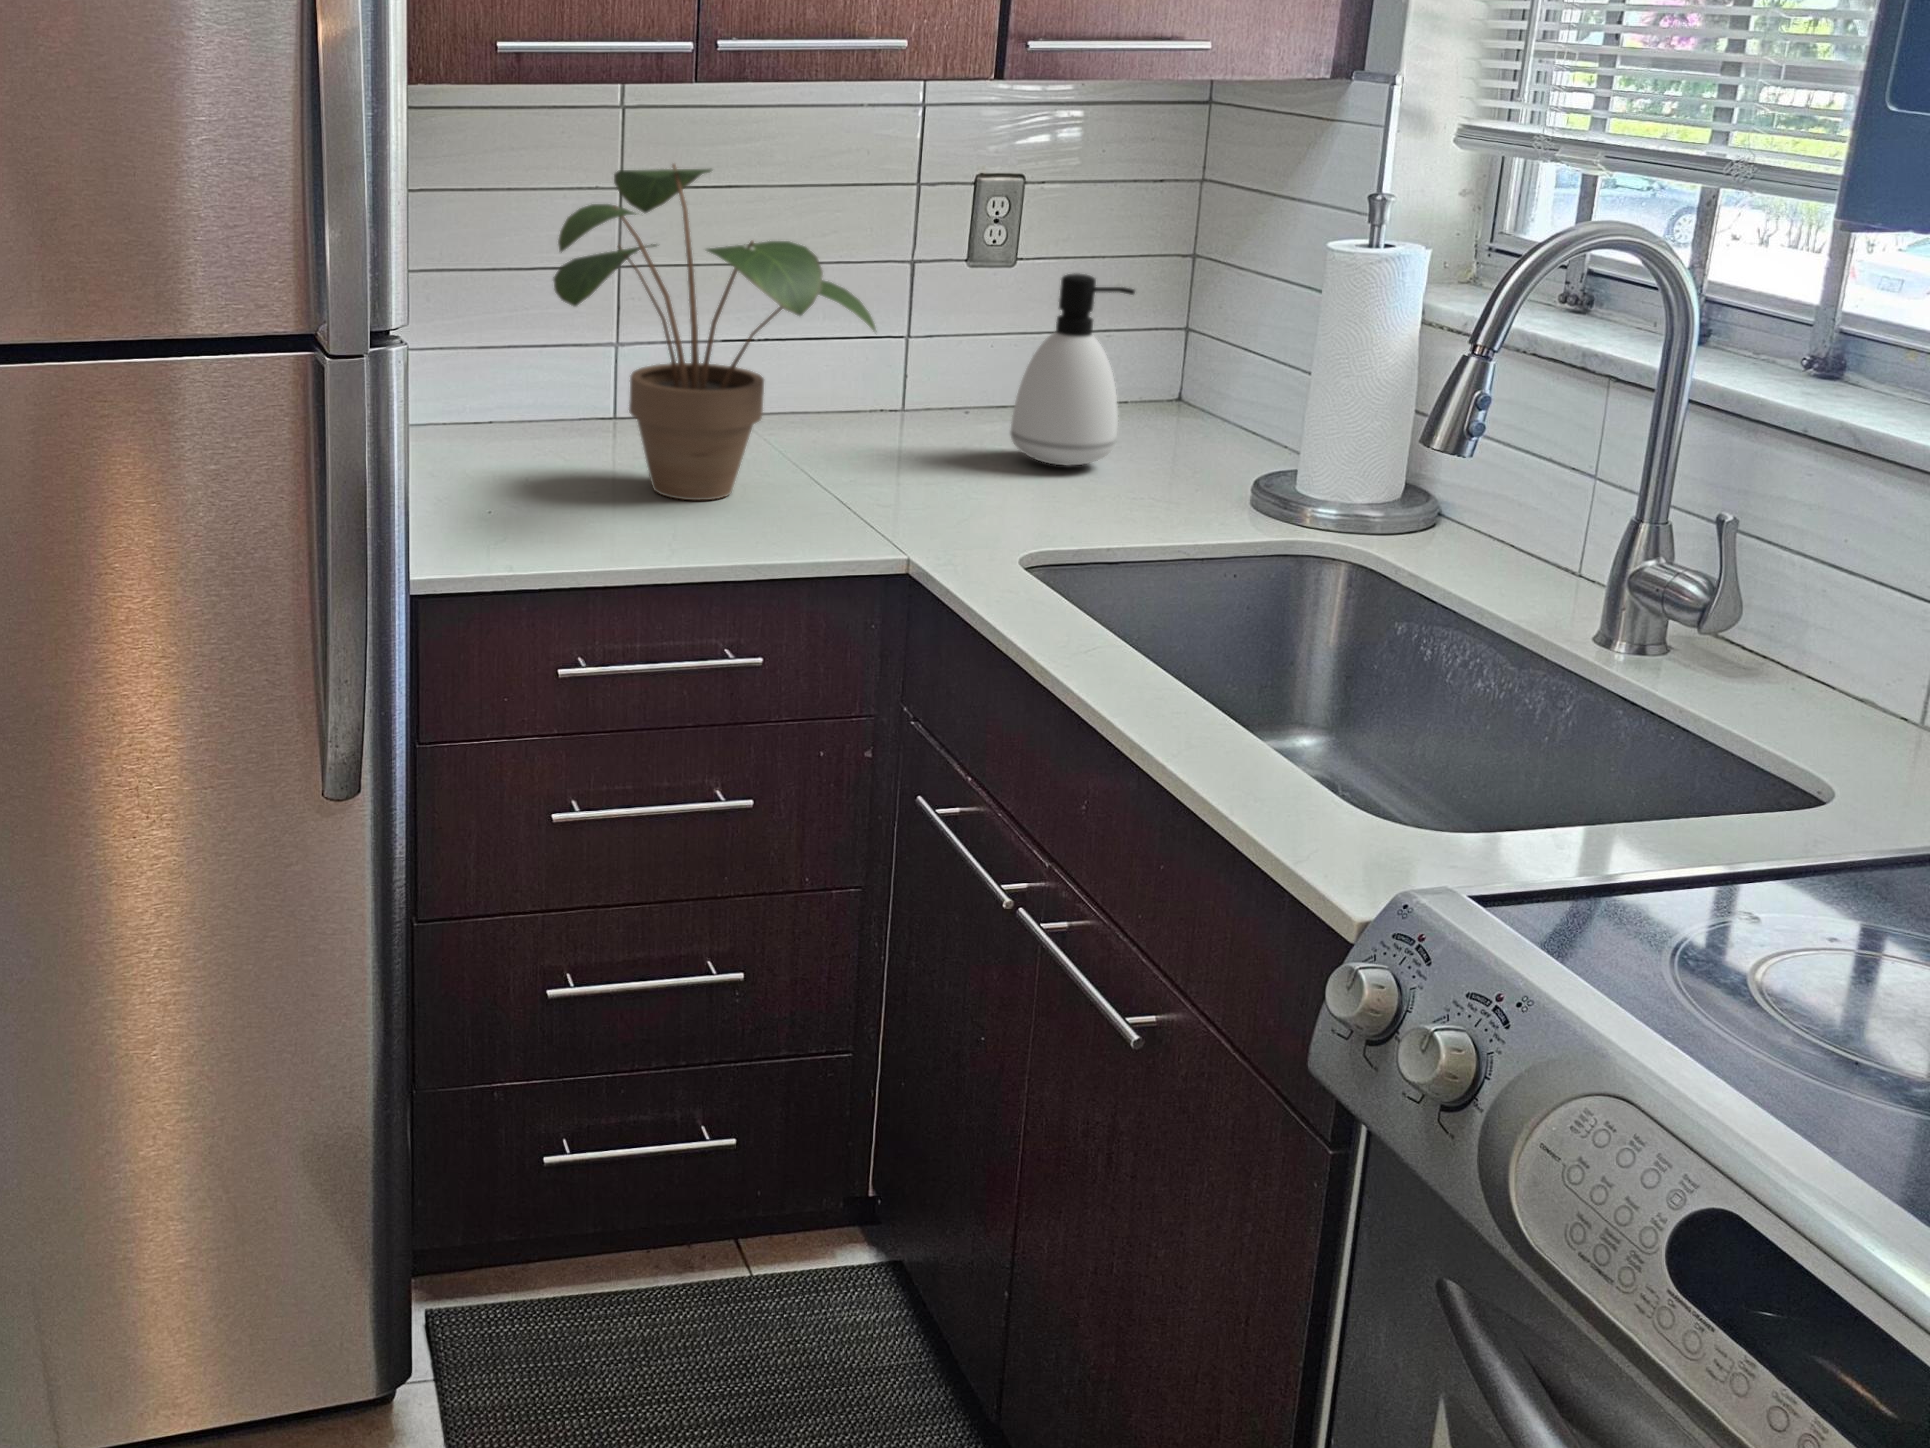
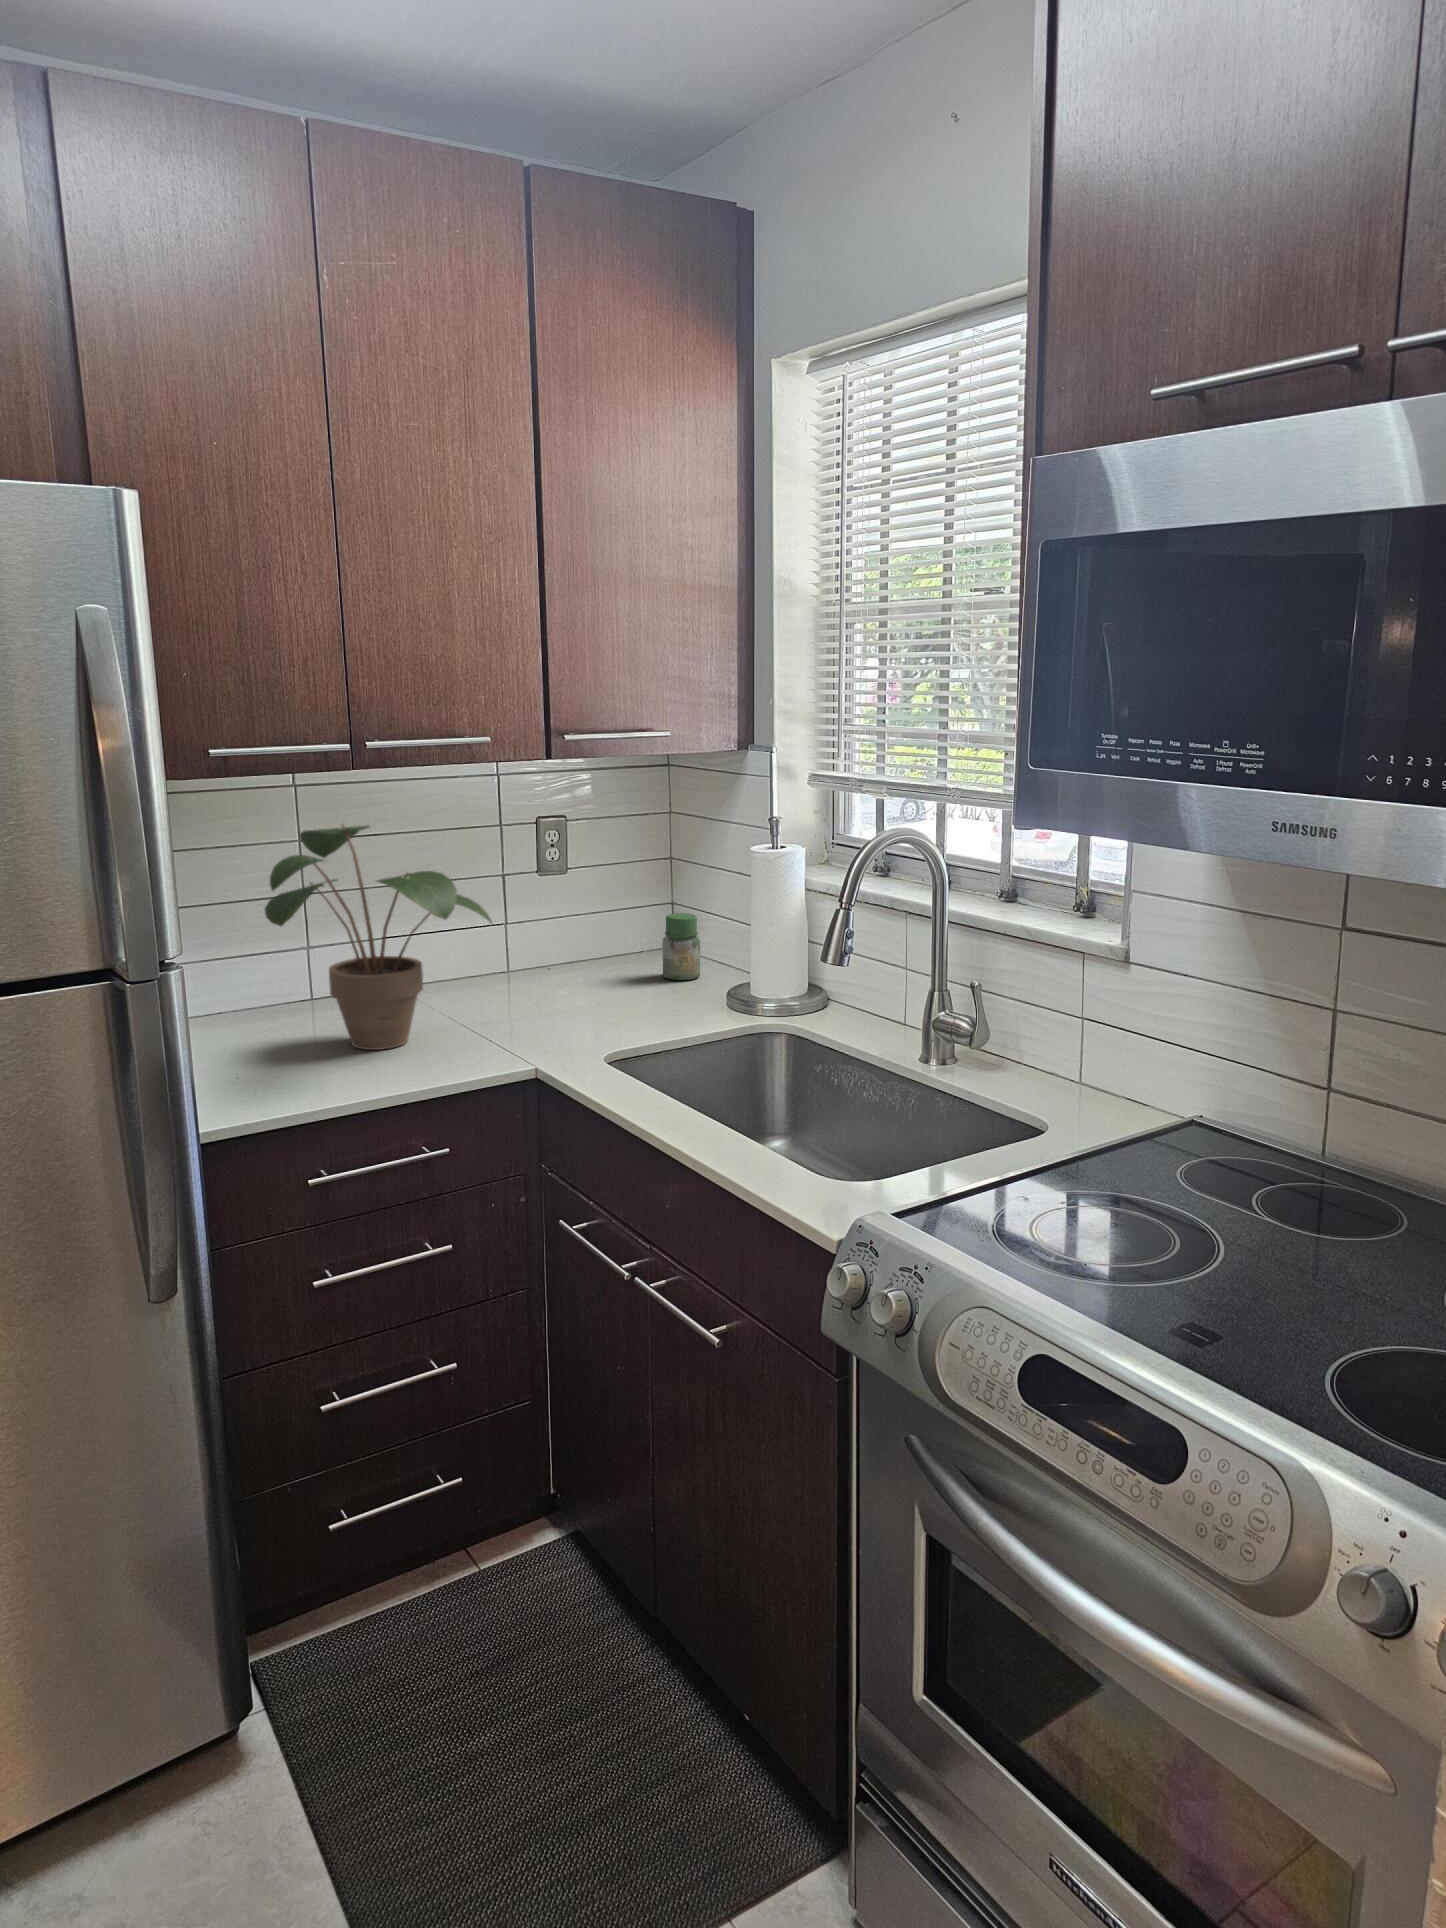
soap dispenser: present [1011,273,1135,466] -> none [580,876,645,995]
jar: none [1152,345,1223,455] -> present [663,913,700,980]

